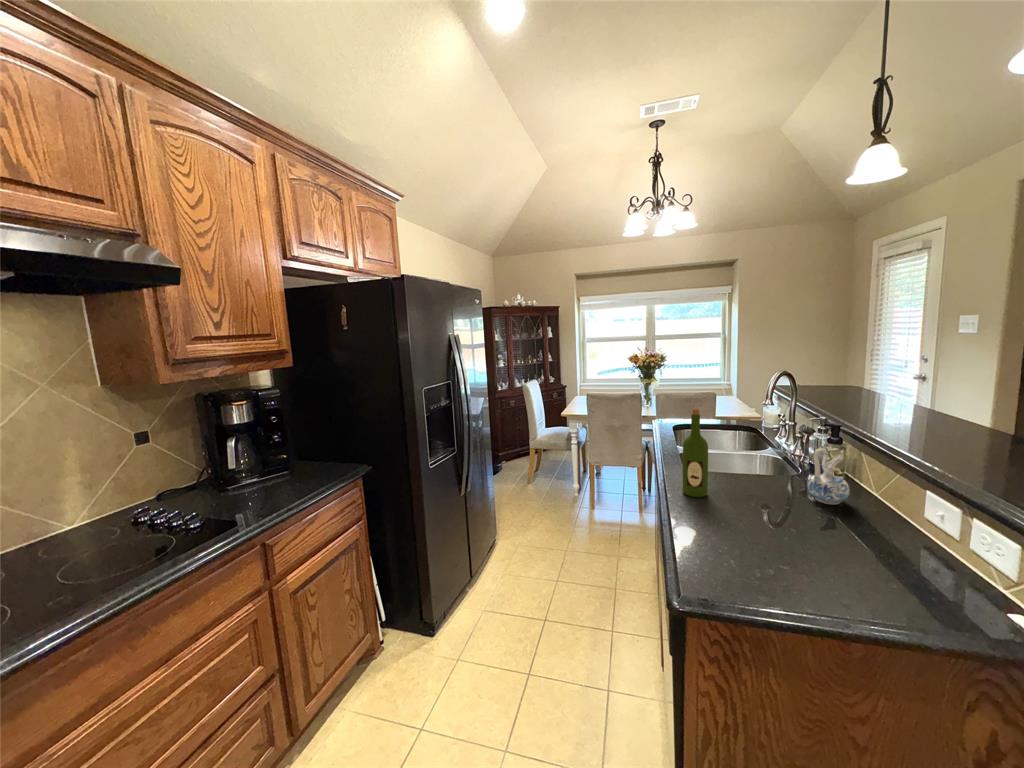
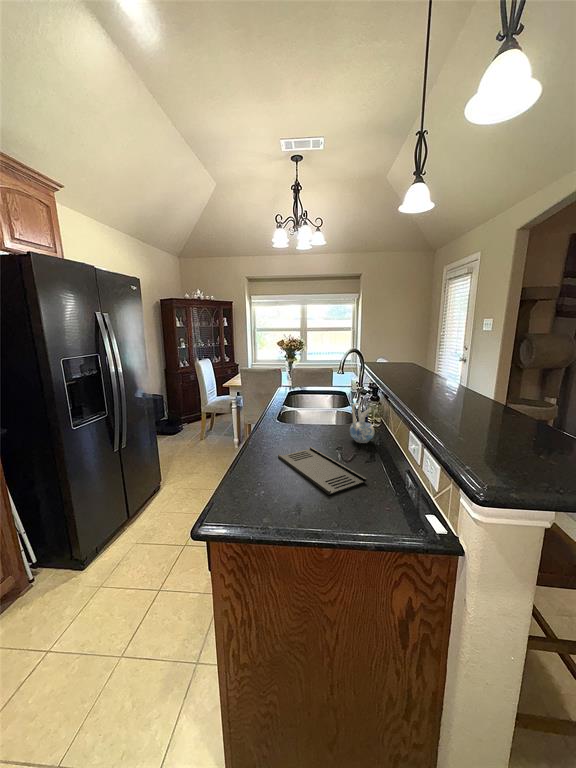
wine bottle: present [683,408,708,497] -> none [264,374,282,442]
tray: none [719,507,879,579] -> present [278,447,367,495]

